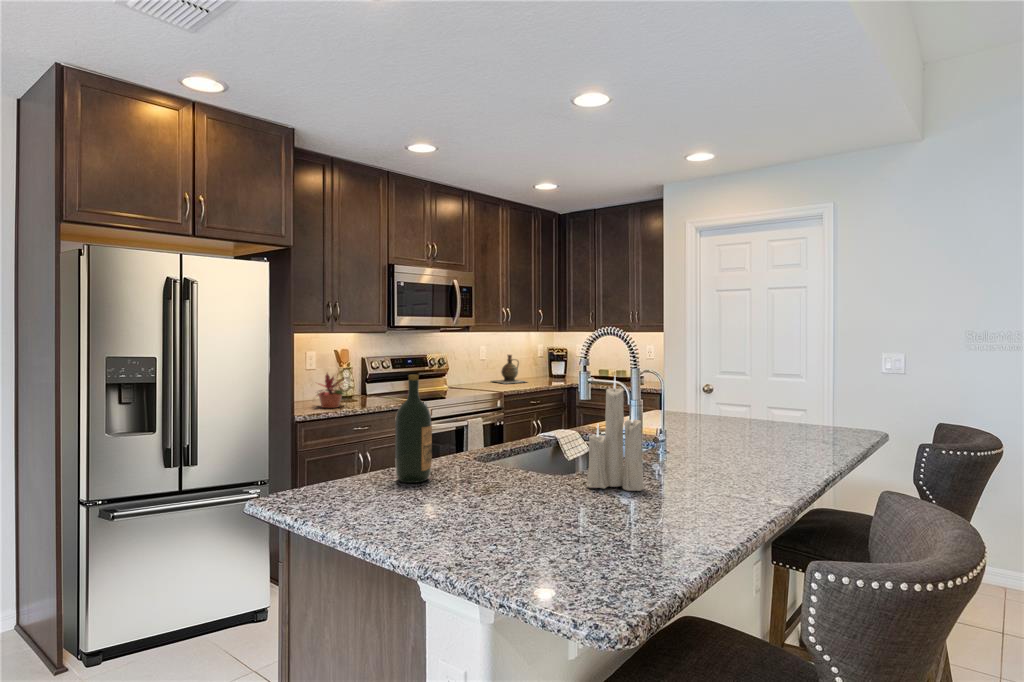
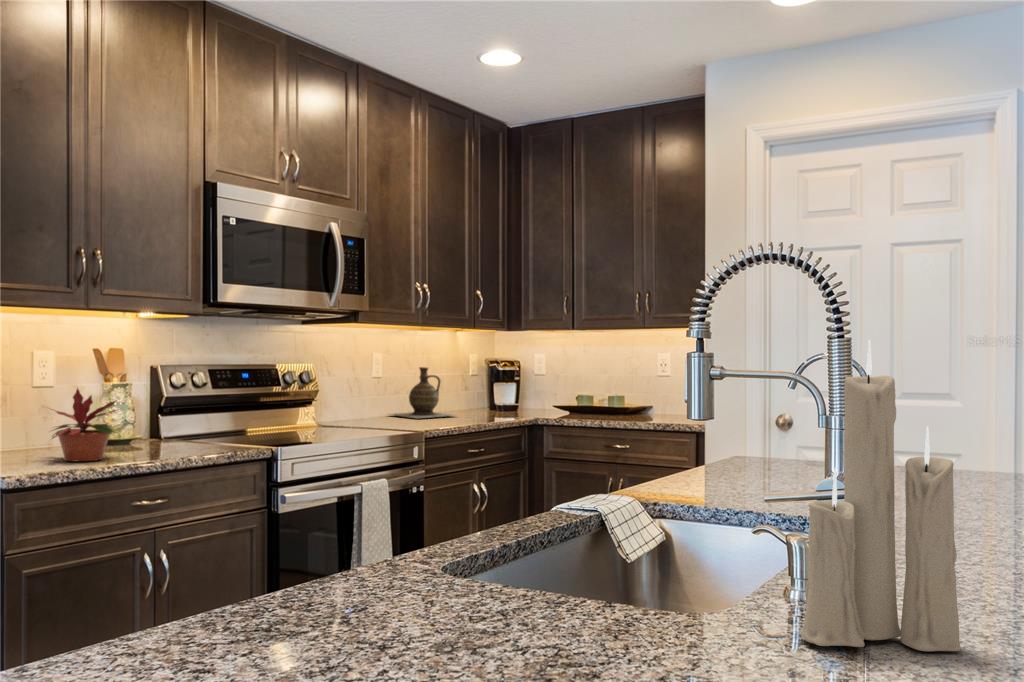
wine bottle: present [395,375,432,483] -> none [264,340,368,648]

